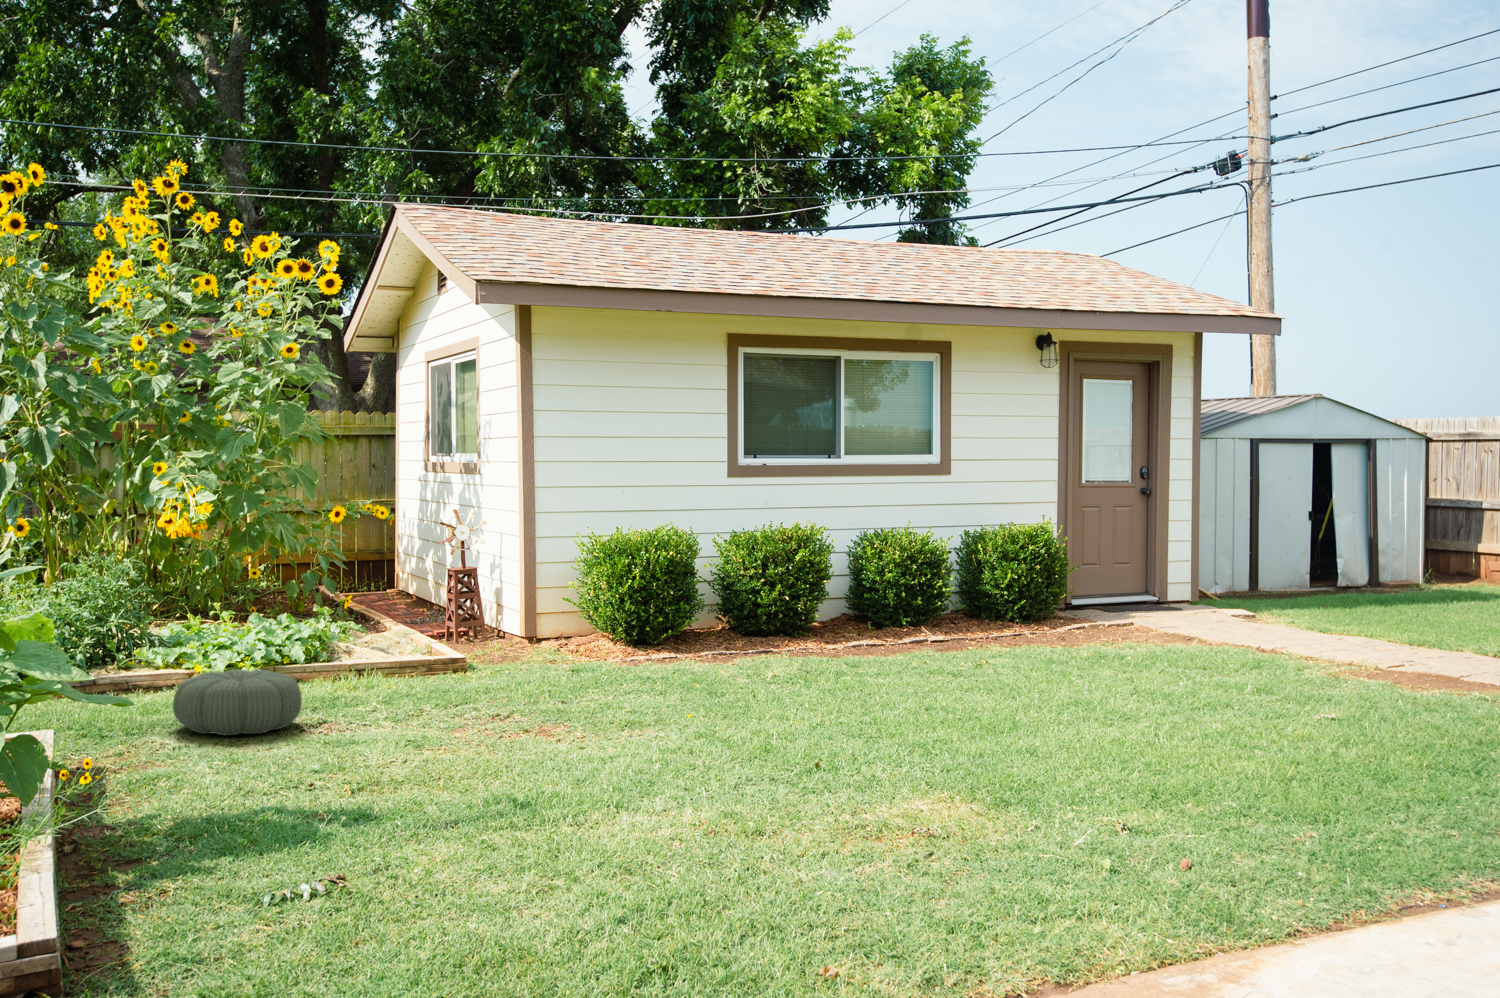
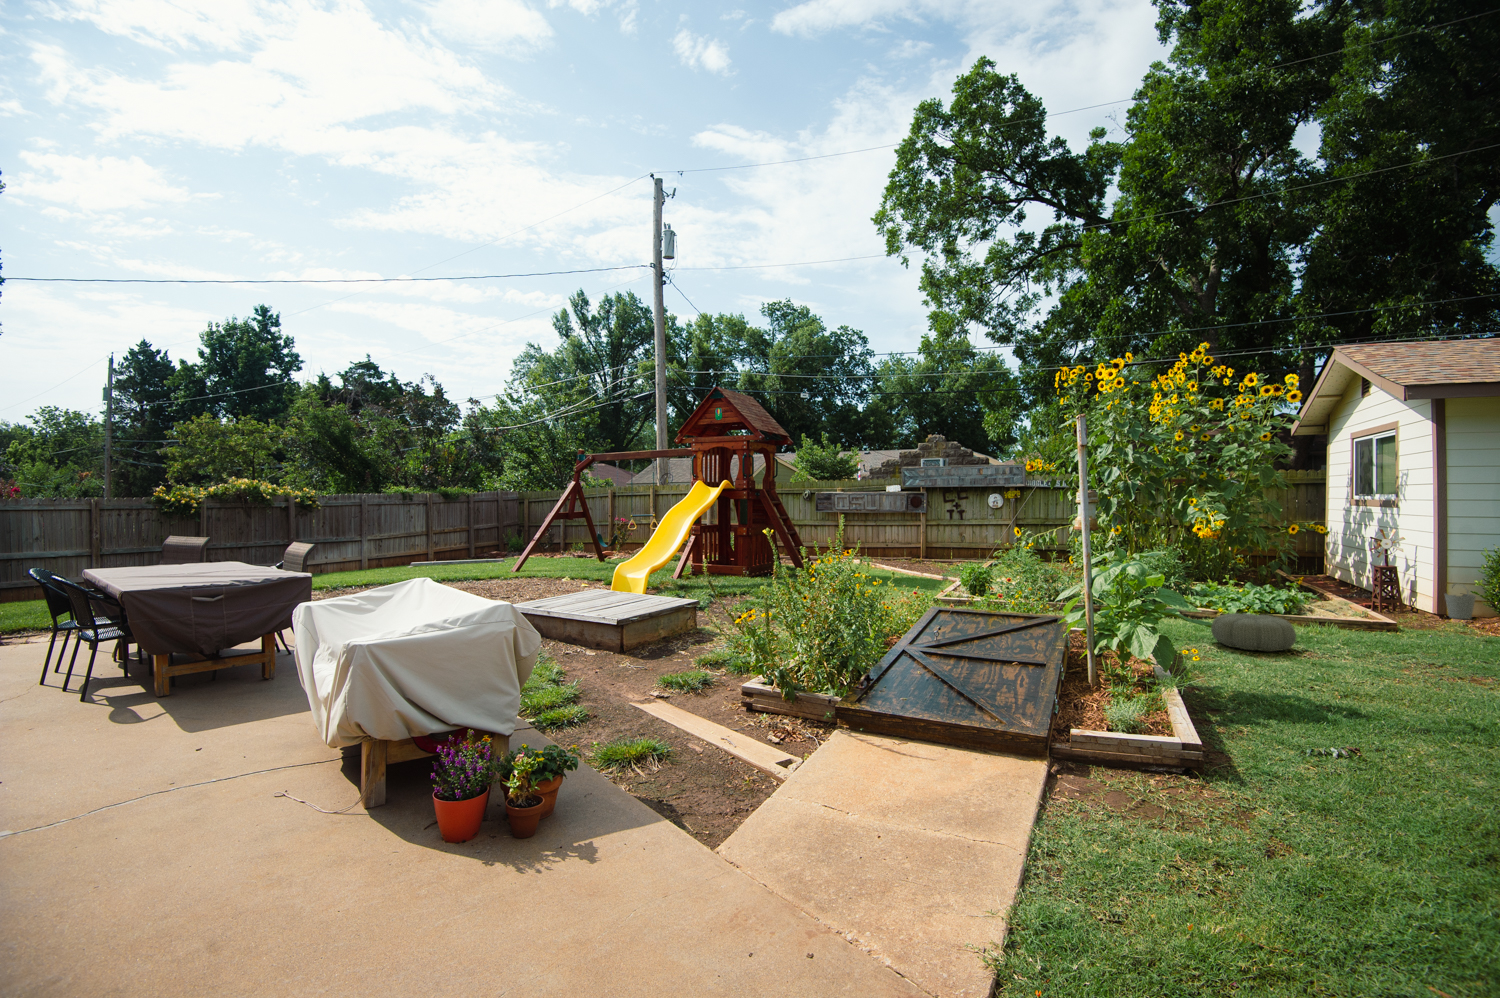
bucket: none [518,593,552,647] -> present [1445,584,1476,619]

